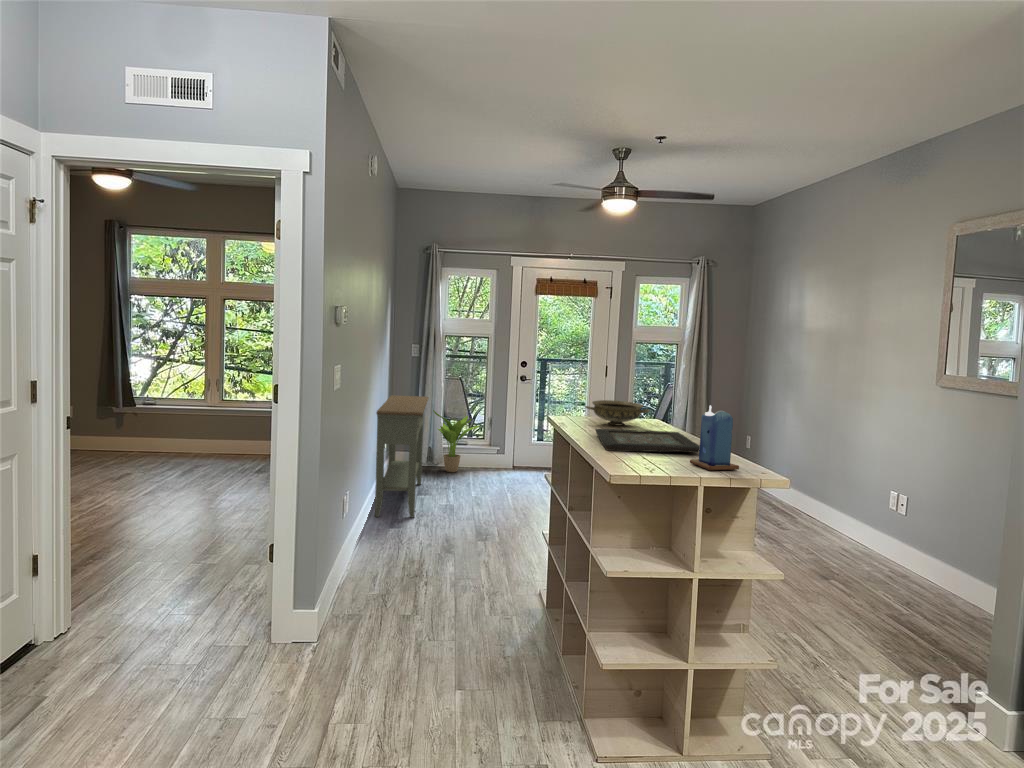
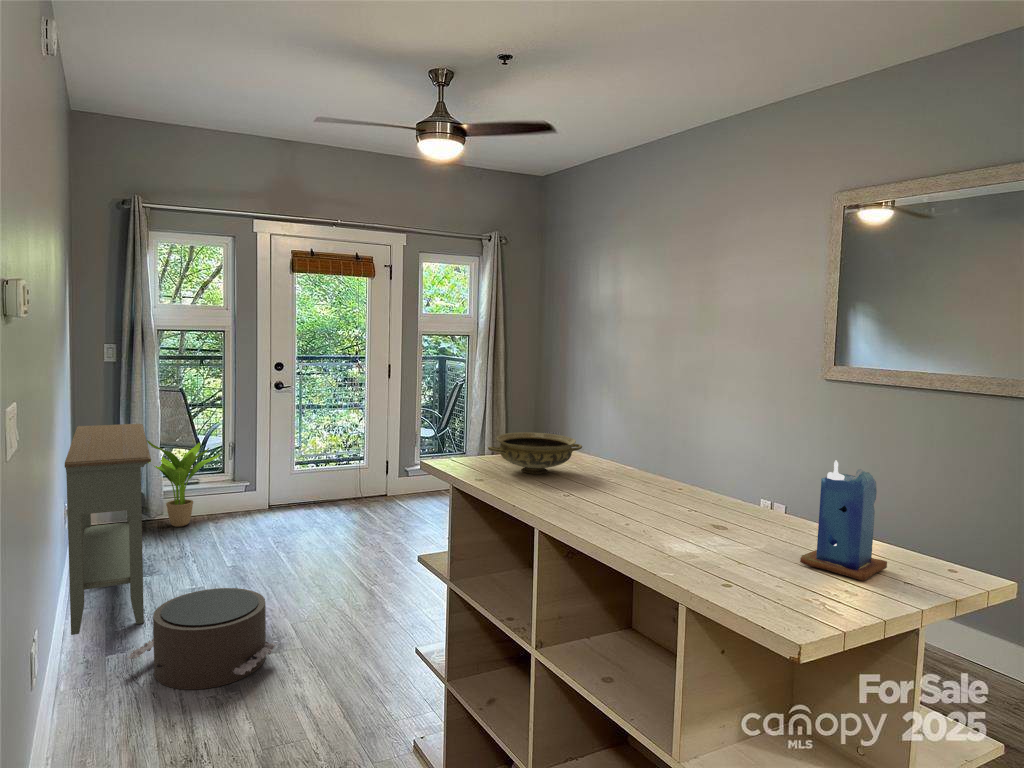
decorative tray: present [596,429,700,453] -> none [550,484,767,550]
pouf: none [399,498,483,552] -> present [128,588,277,690]

